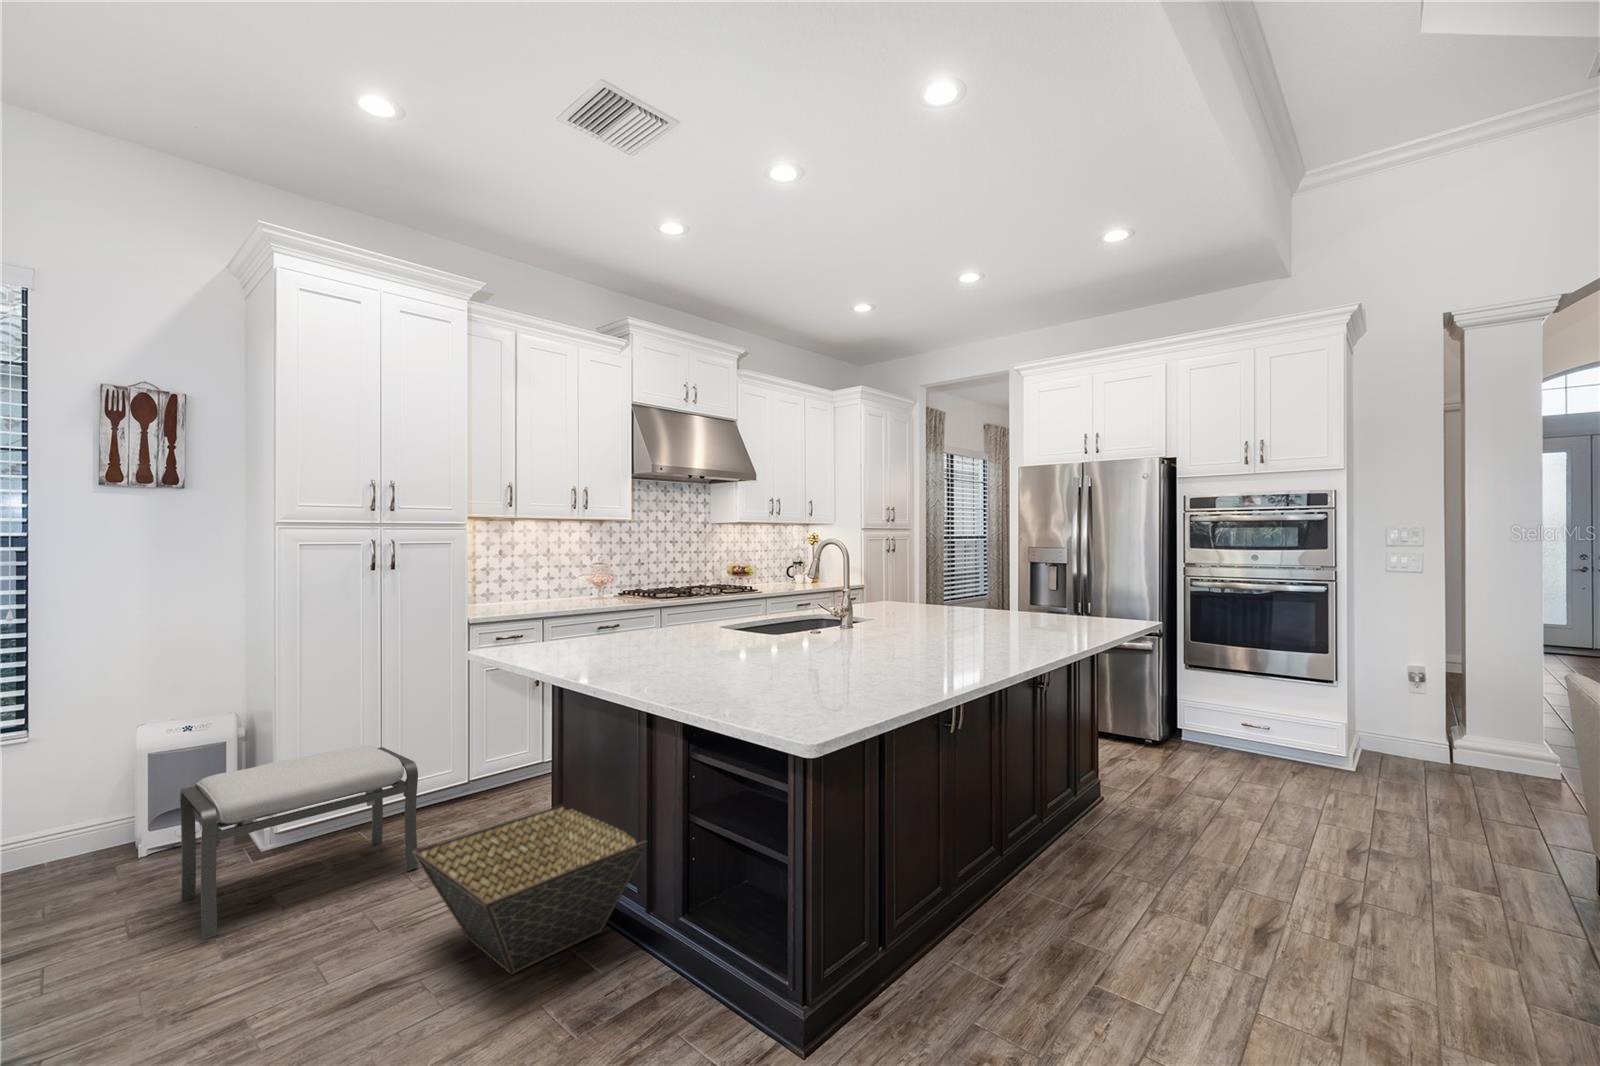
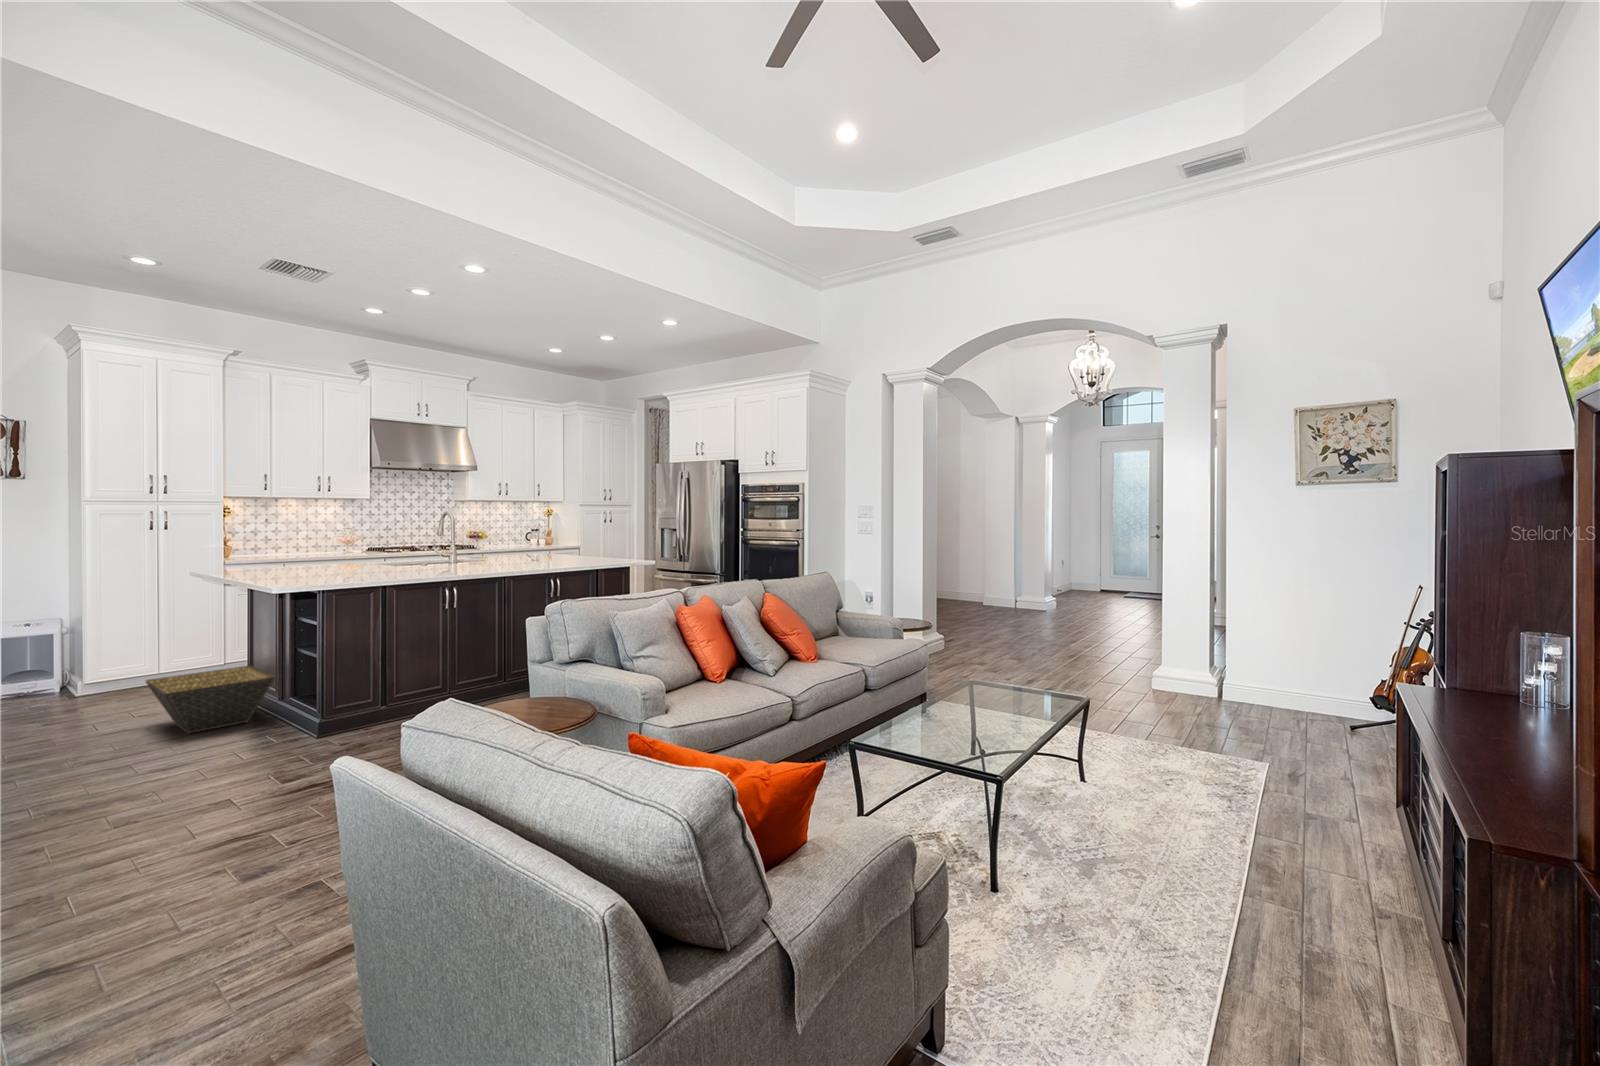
ottoman: present [180,746,418,940] -> none [21,636,168,725]

